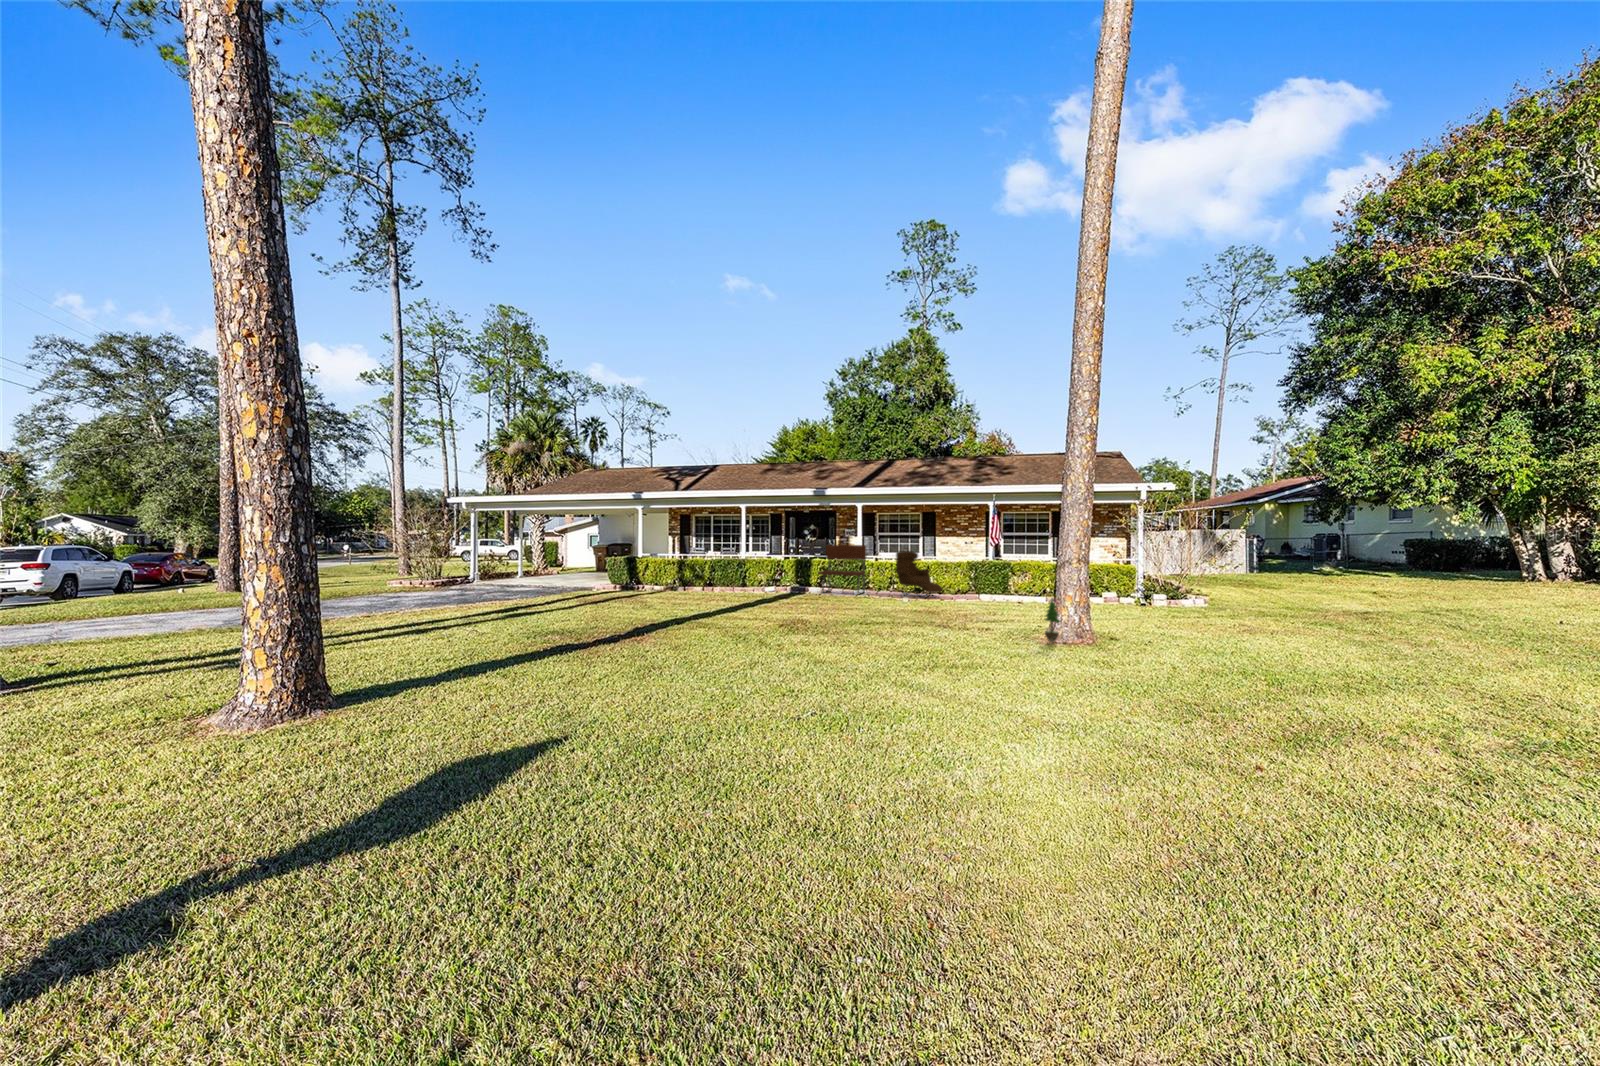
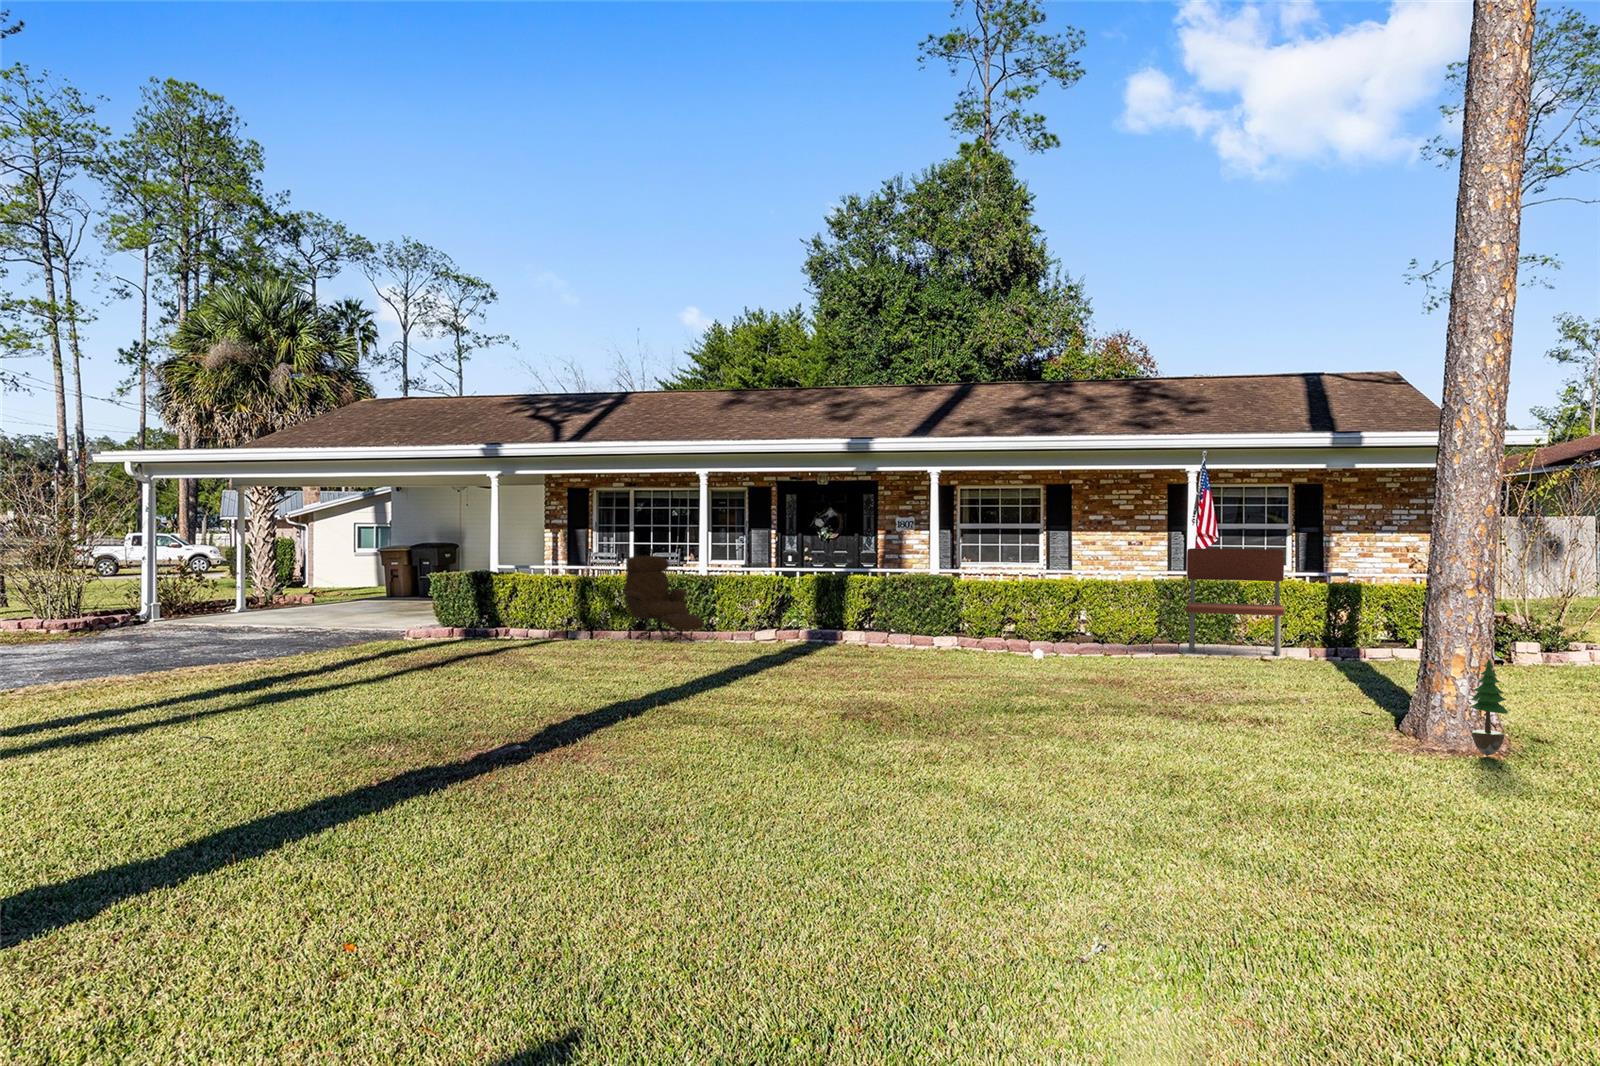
bench: present [818,545,866,595] -> present [1185,548,1285,656]
lounge chair: present [896,551,943,597] -> present [624,556,705,641]

